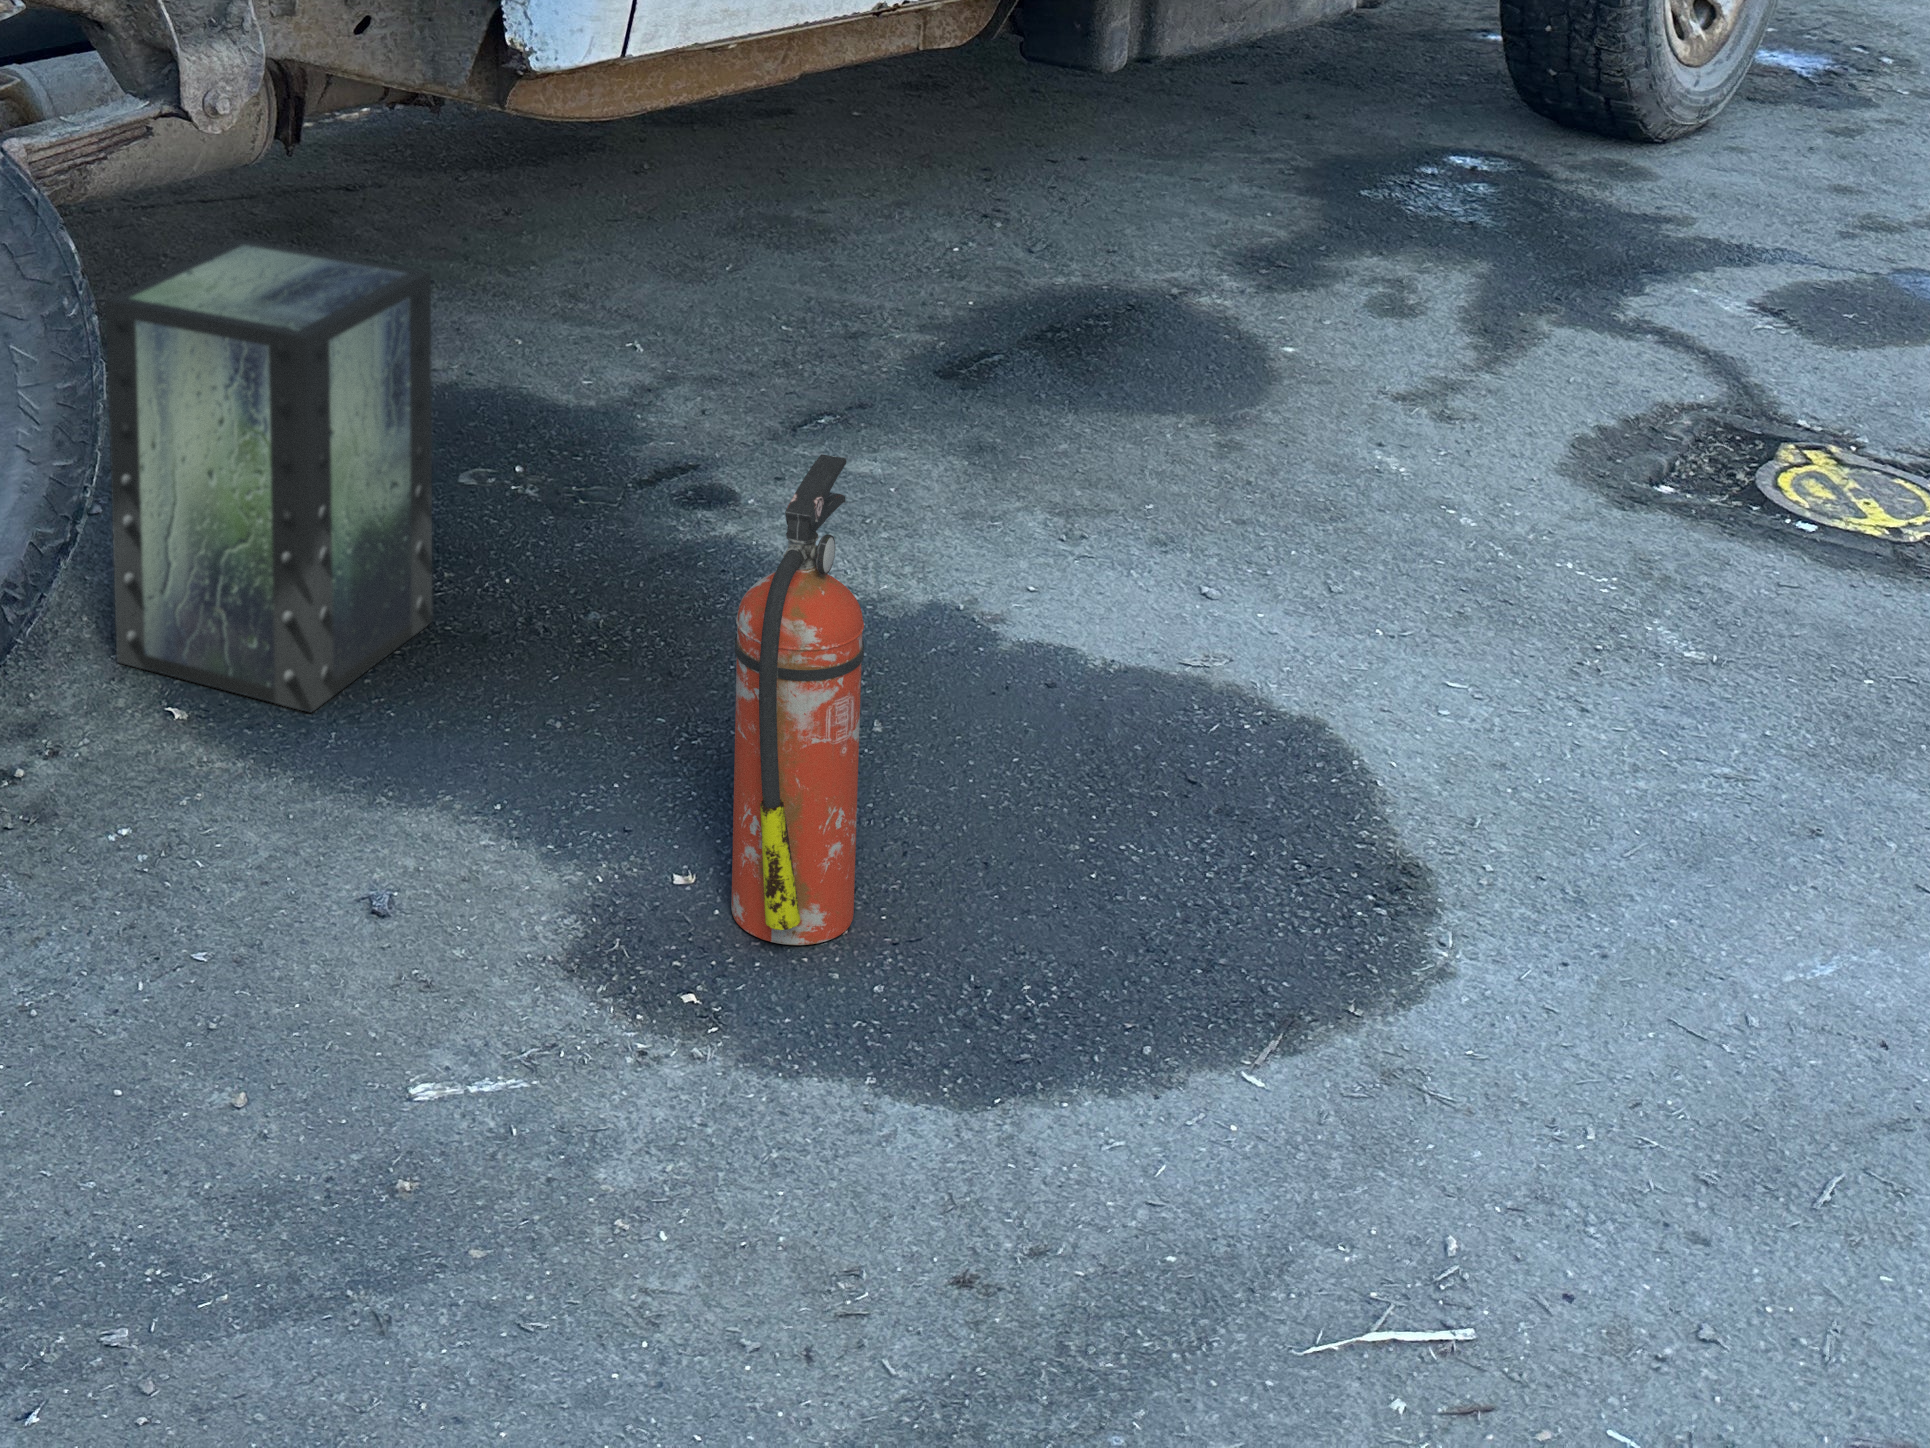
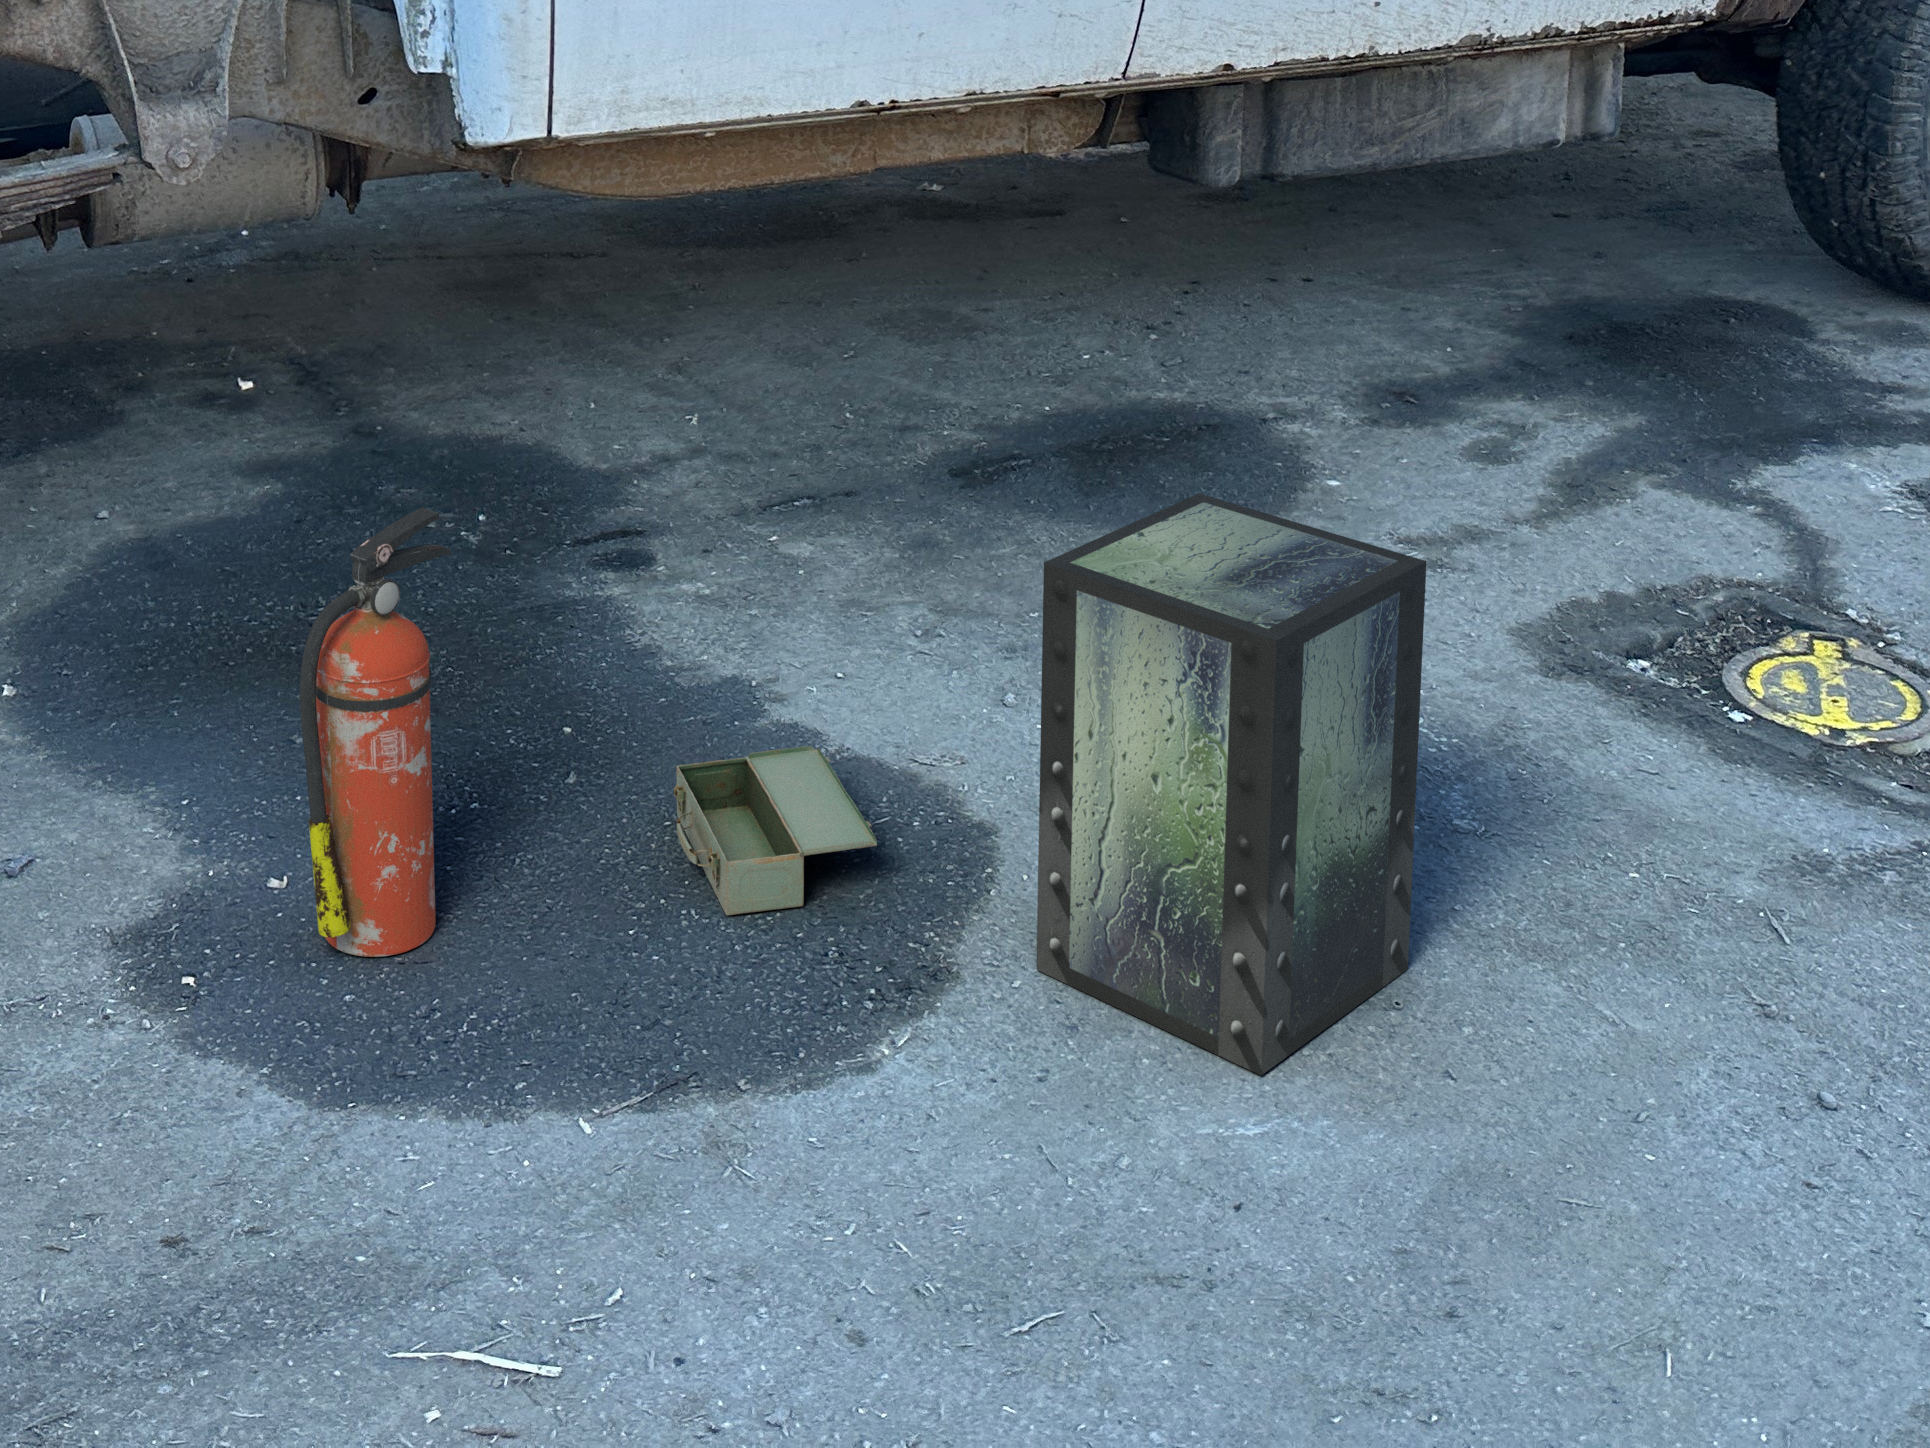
storage box: present [106,239,432,712] -> present [1036,493,1427,1075]
toolbox: none [977,662,1244,844] -> present [674,746,877,915]

